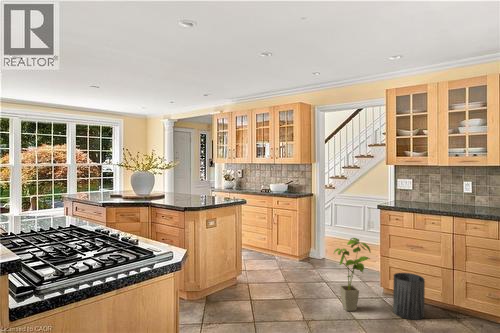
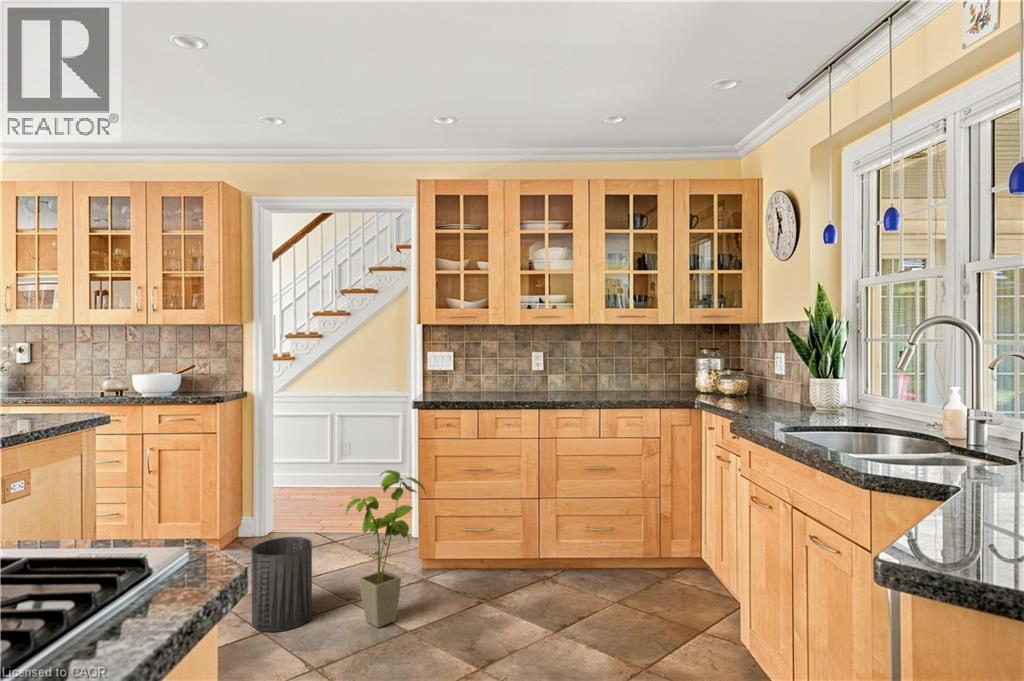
trash can: present [393,273,425,320] -> present [251,537,312,632]

